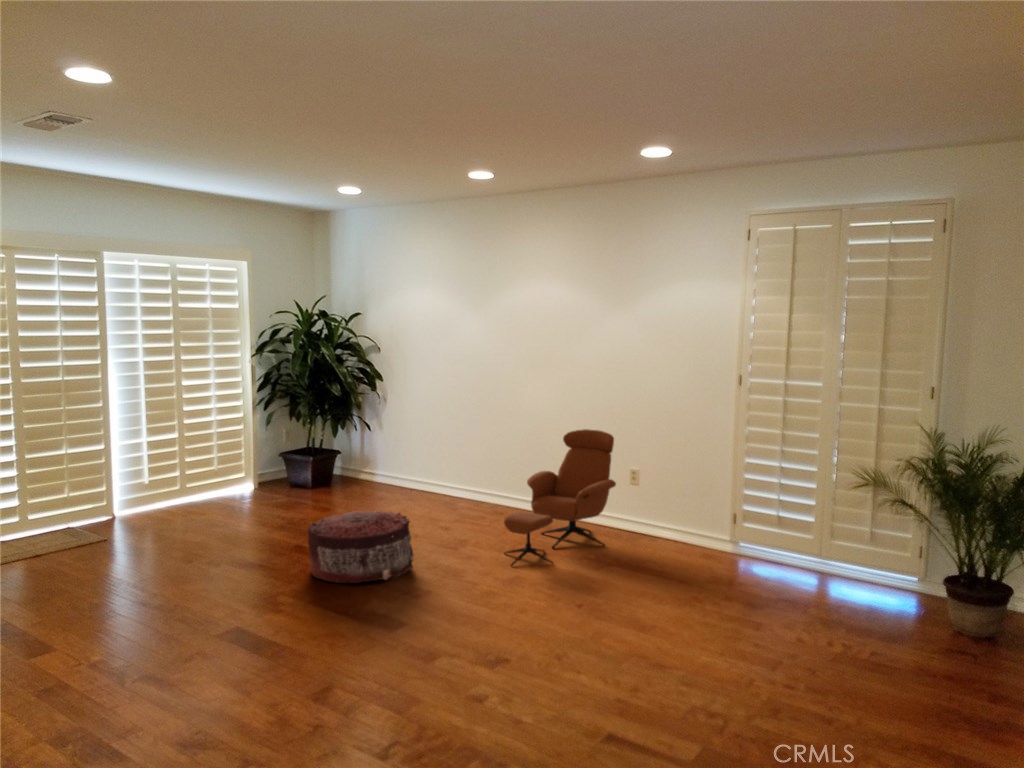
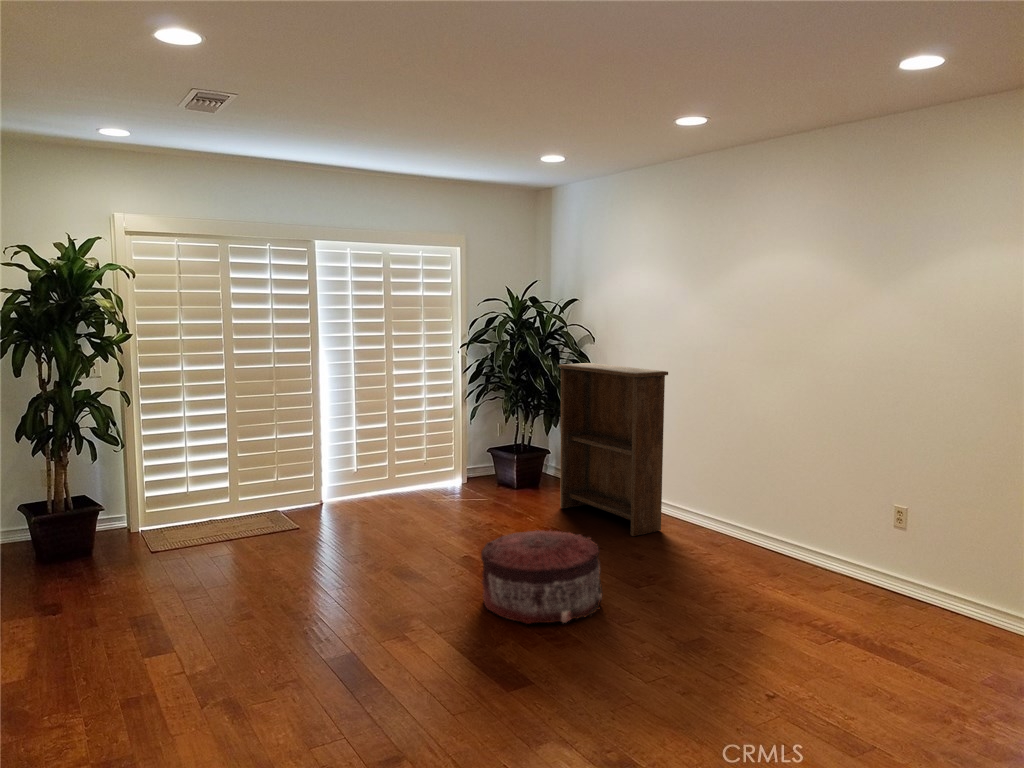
bookshelf: none [352,370,452,518] -> present [559,363,668,536]
lounge chair: present [504,429,616,566] -> none [718,447,876,624]

